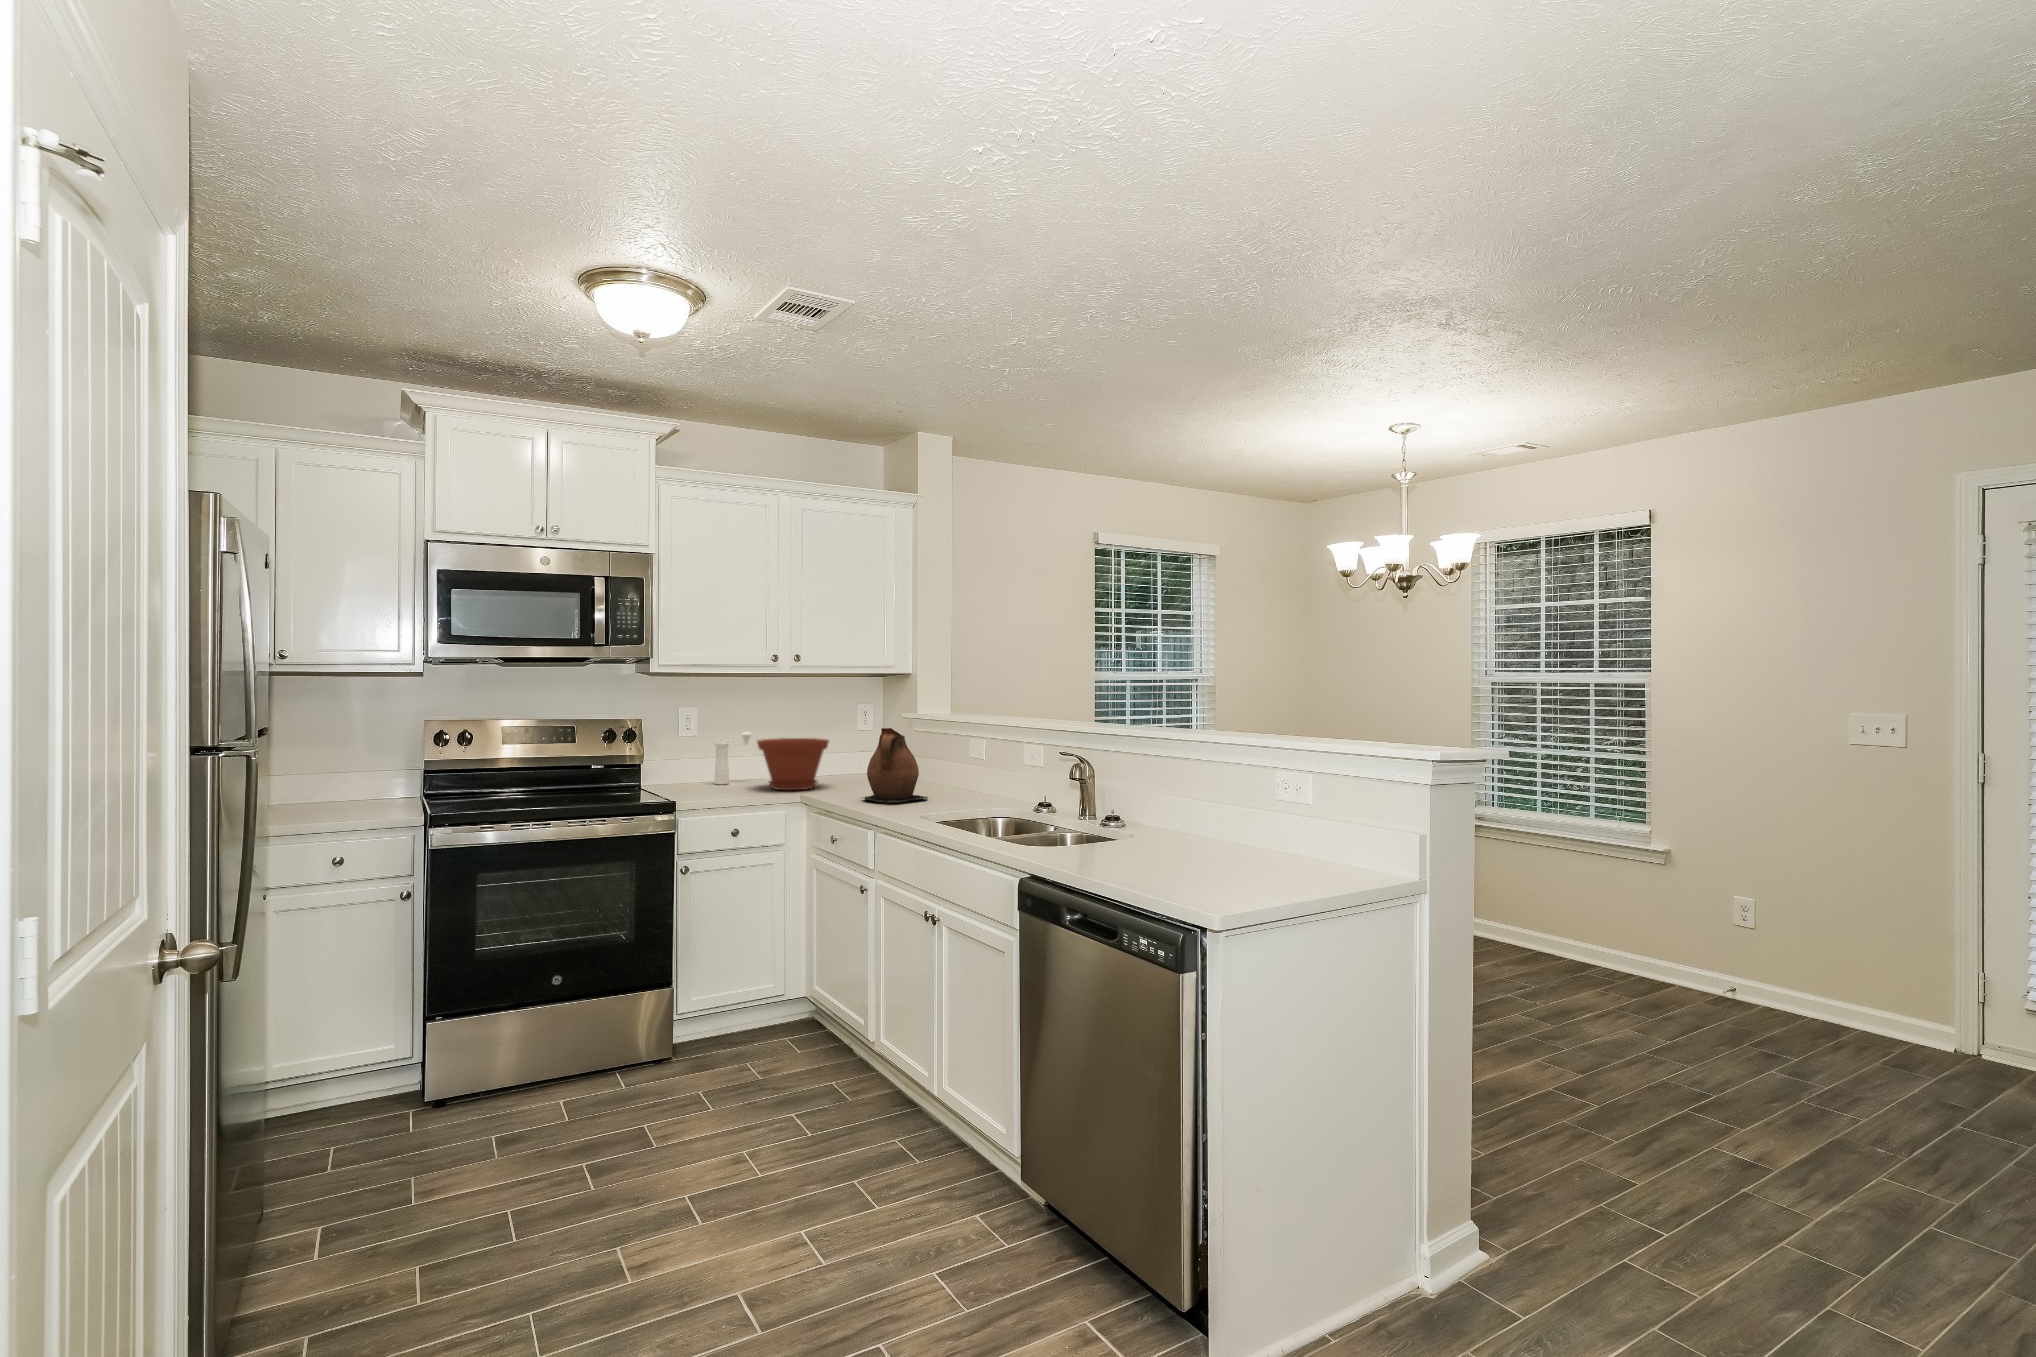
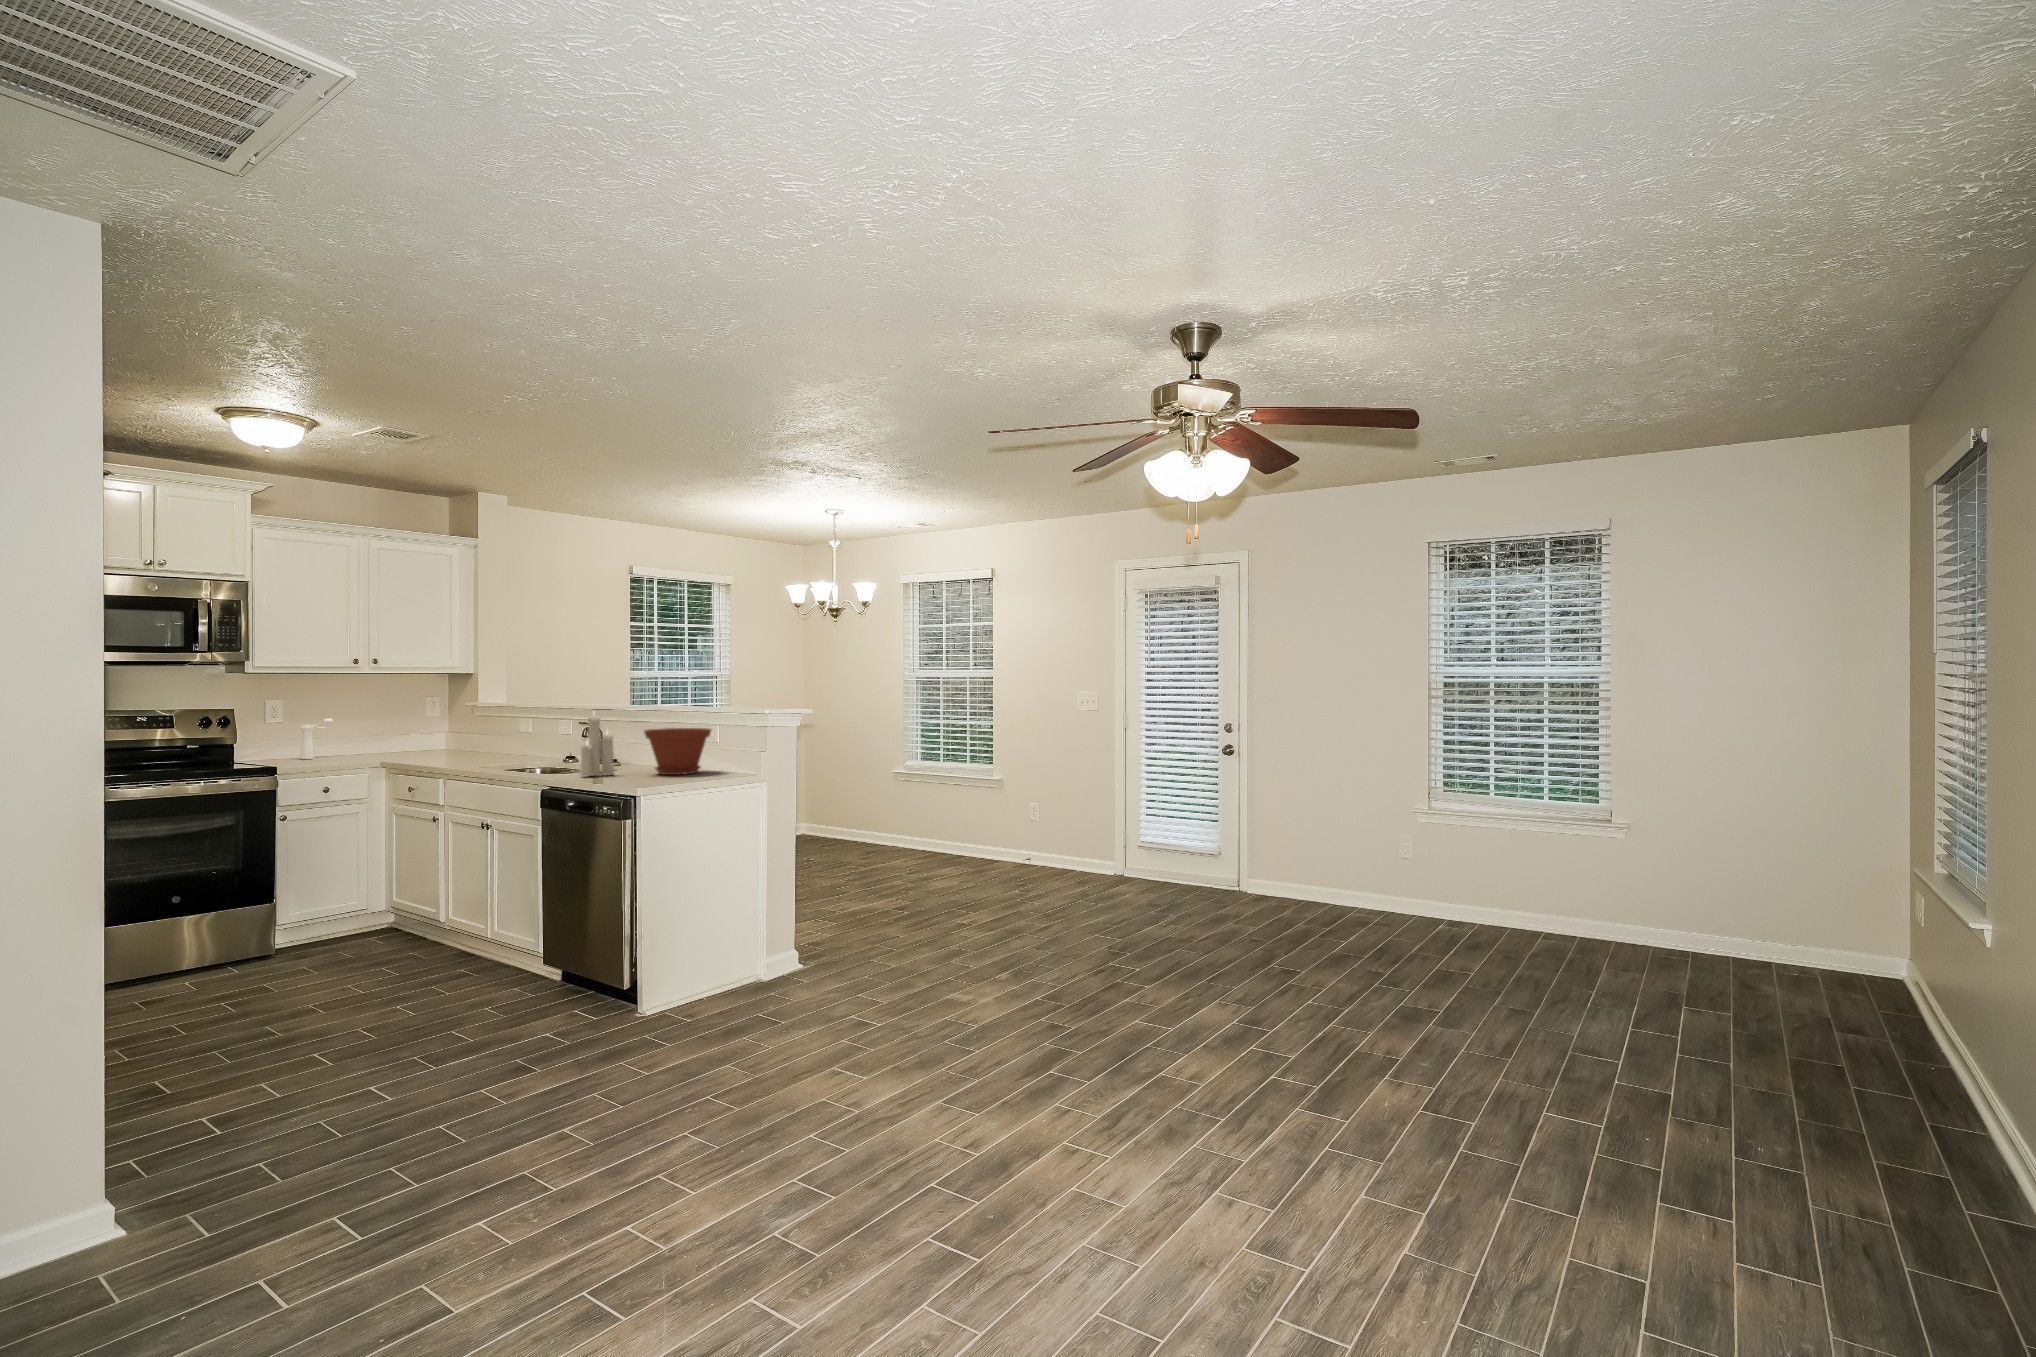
ceramic pitcher: present [861,728,928,802] -> none [429,711,485,762]
candle: none [1085,735,1142,865] -> present [580,712,614,777]
plant pot: present [757,738,829,790] -> present [644,728,711,775]

